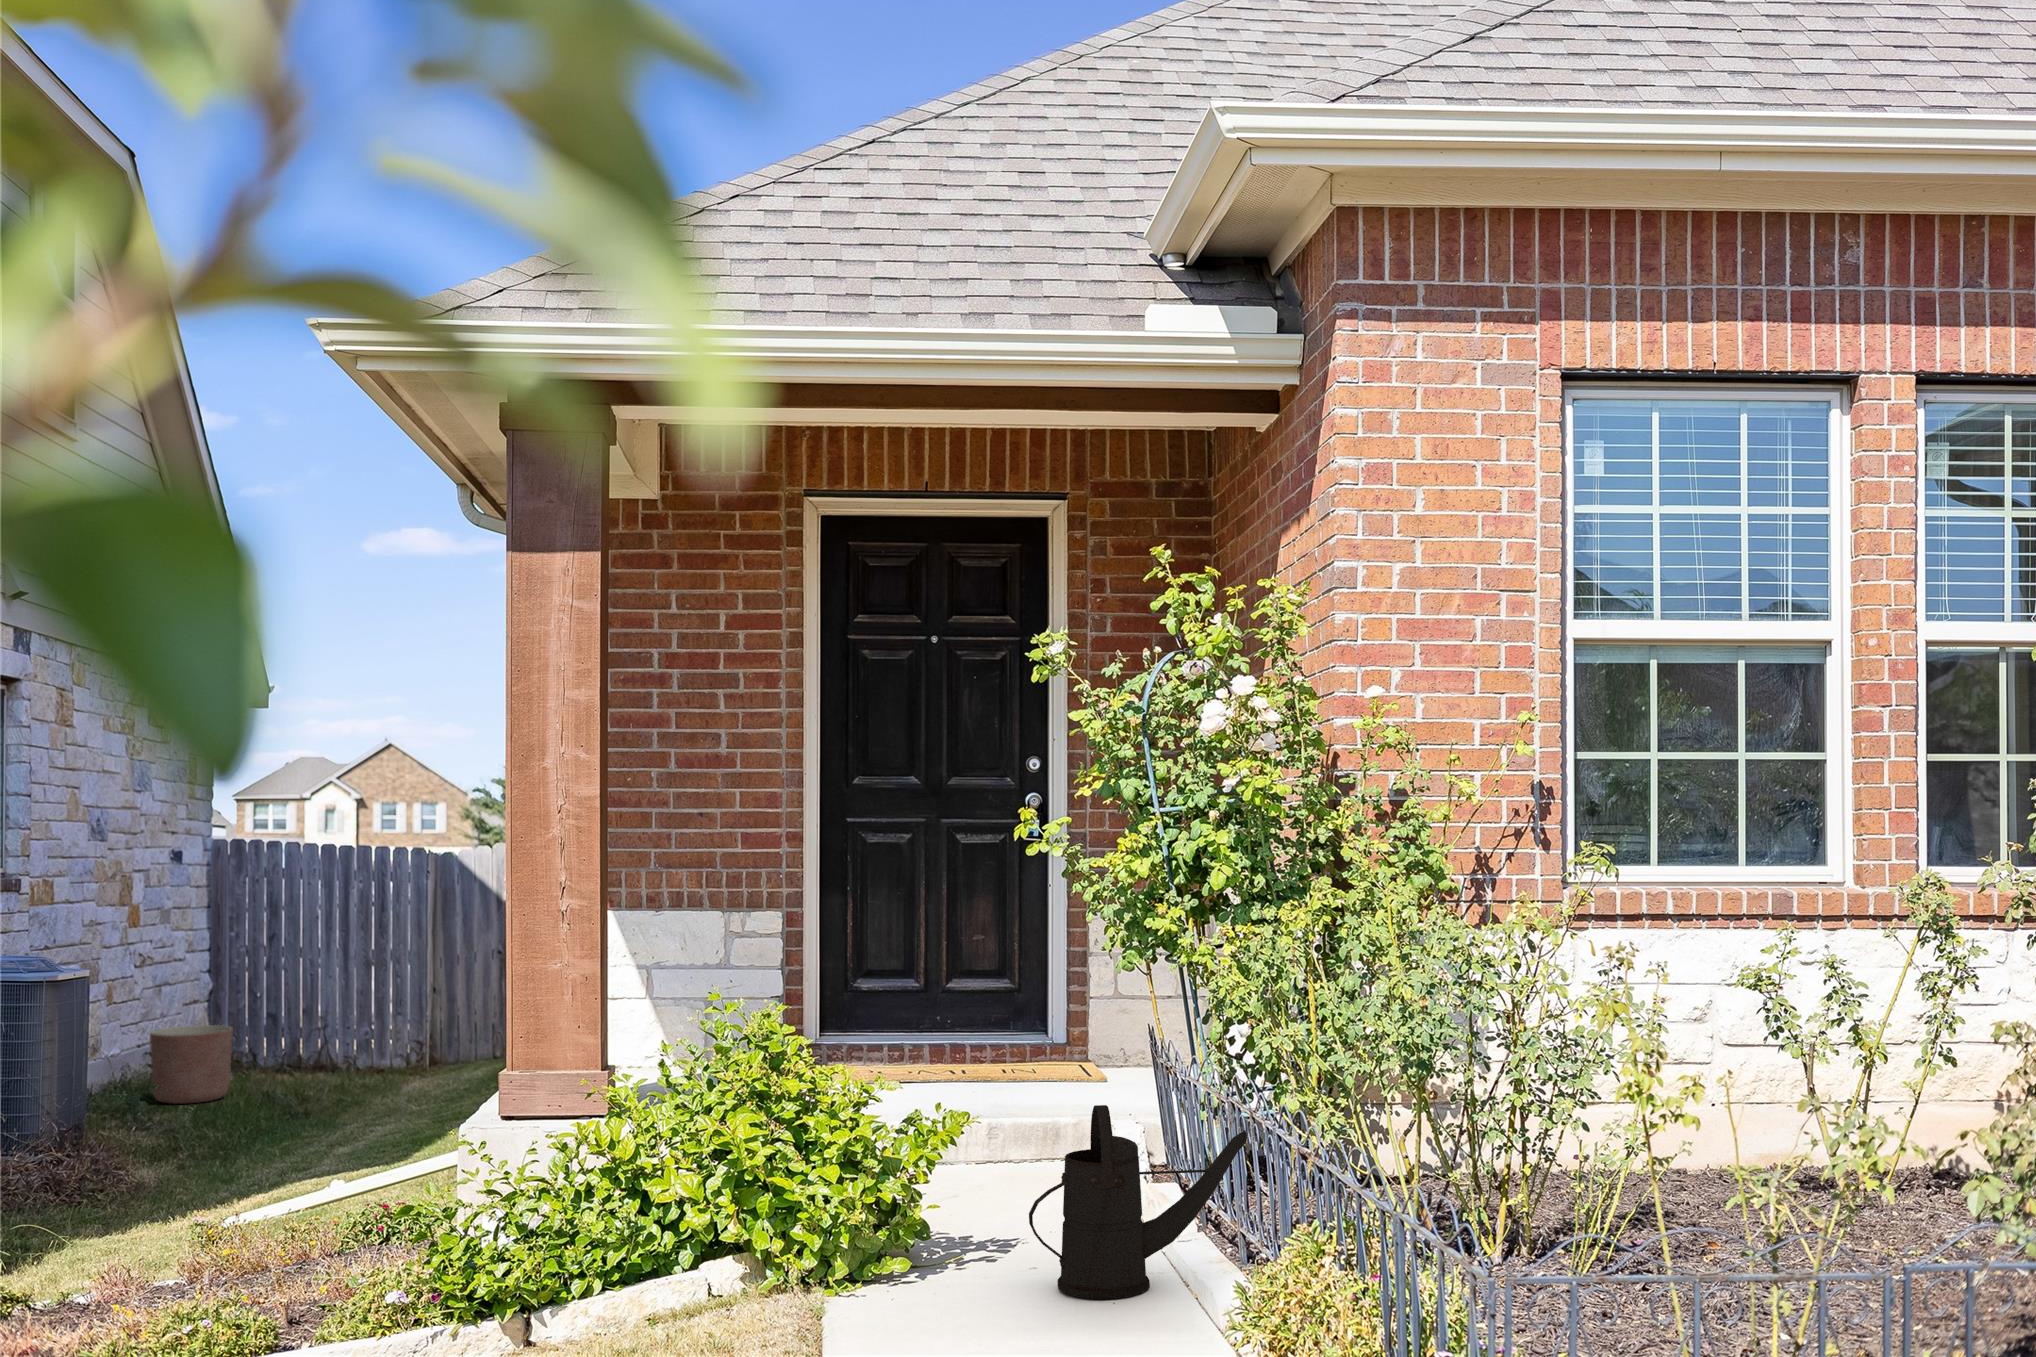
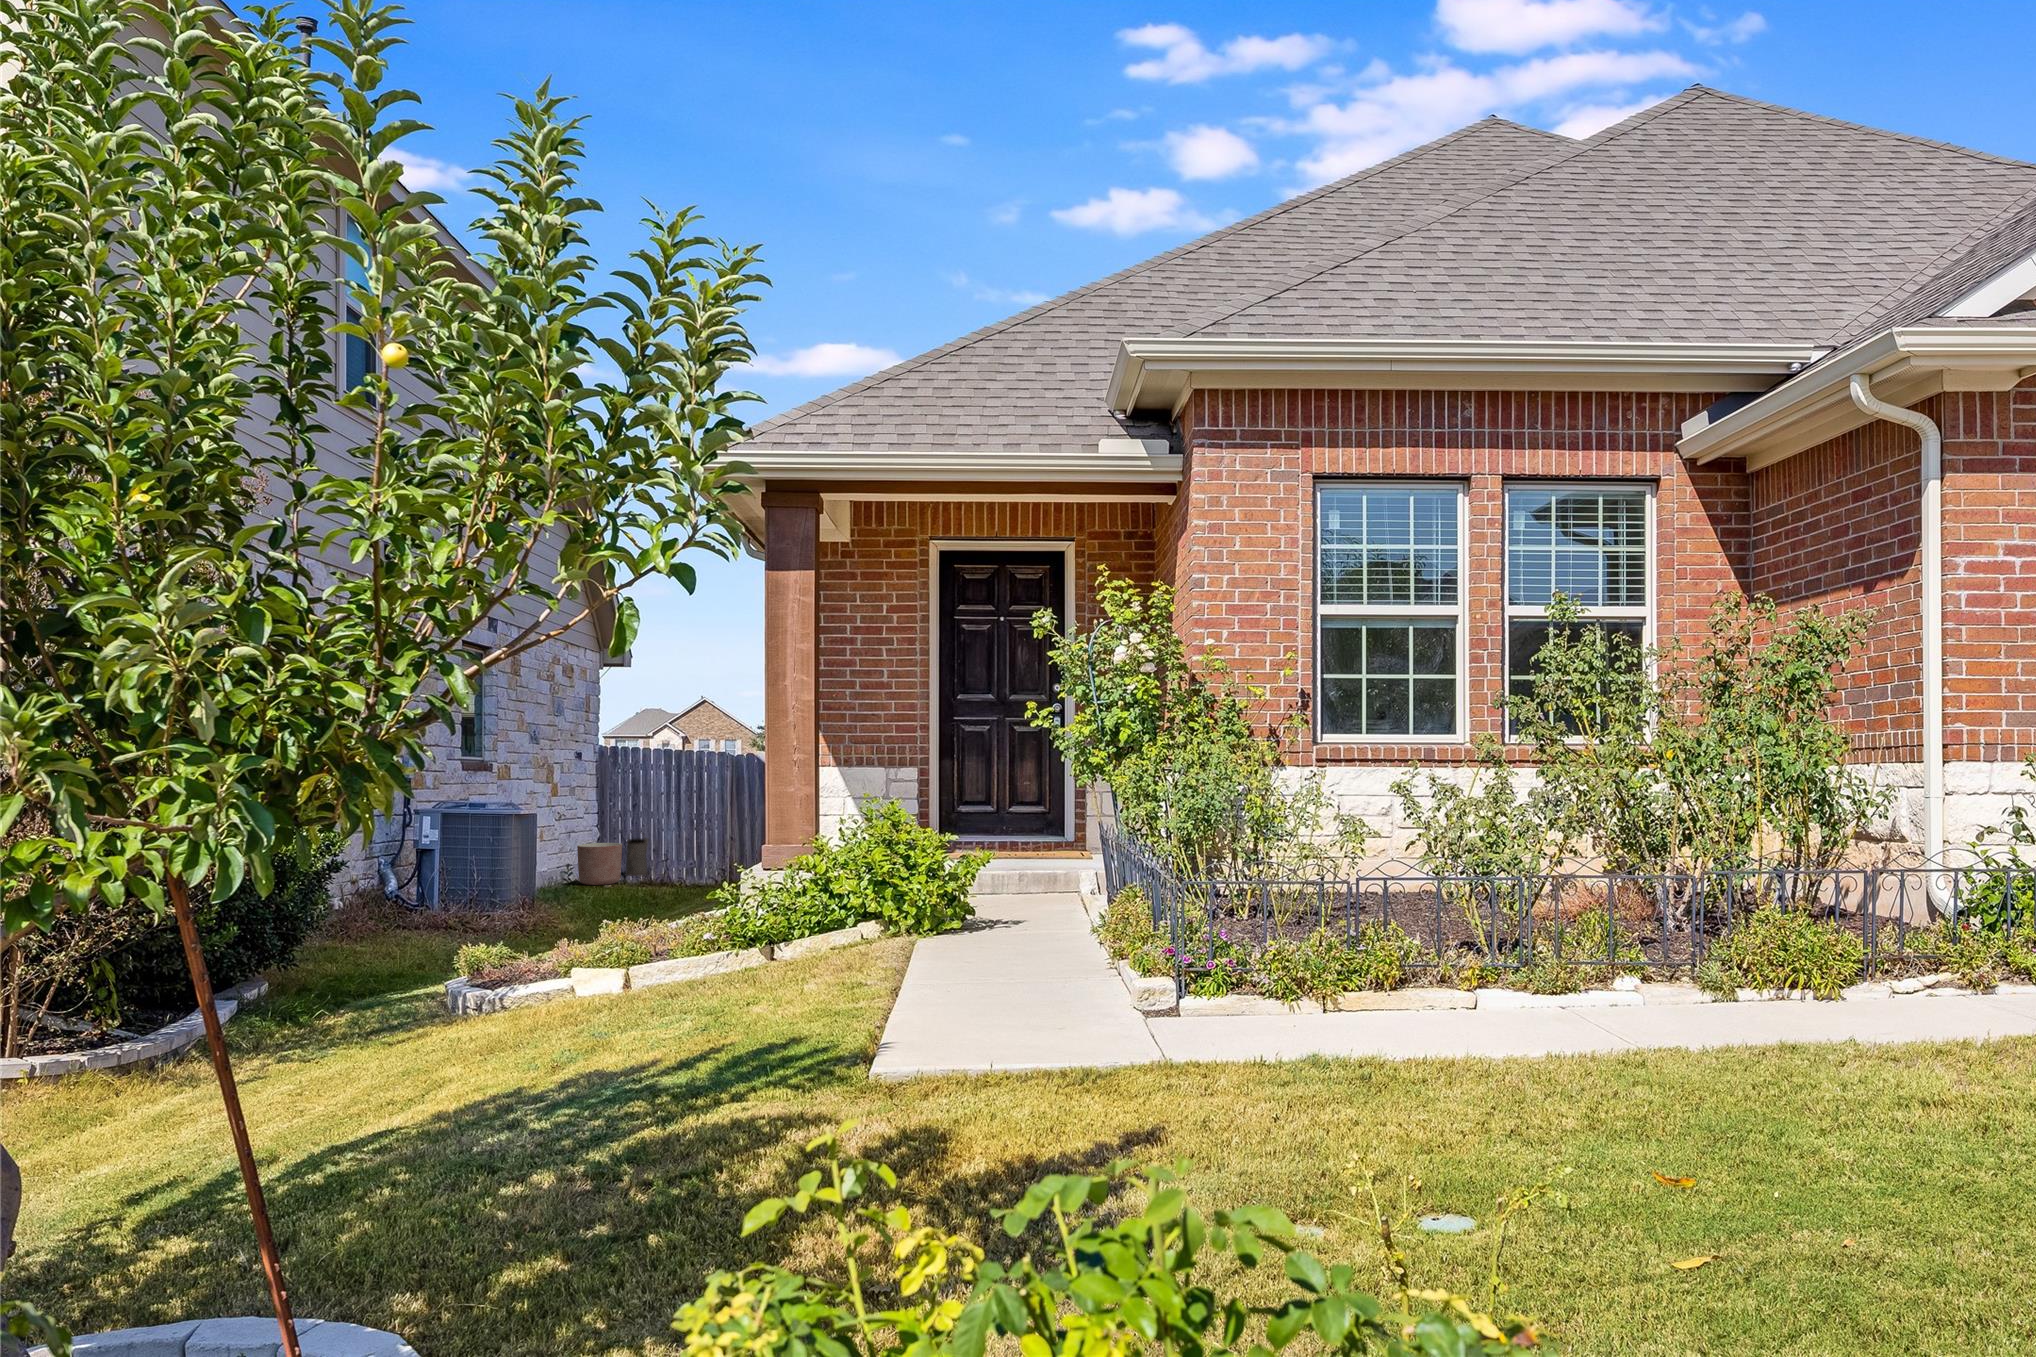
watering can: present [1029,1105,1247,1299] -> present [625,832,648,876]

